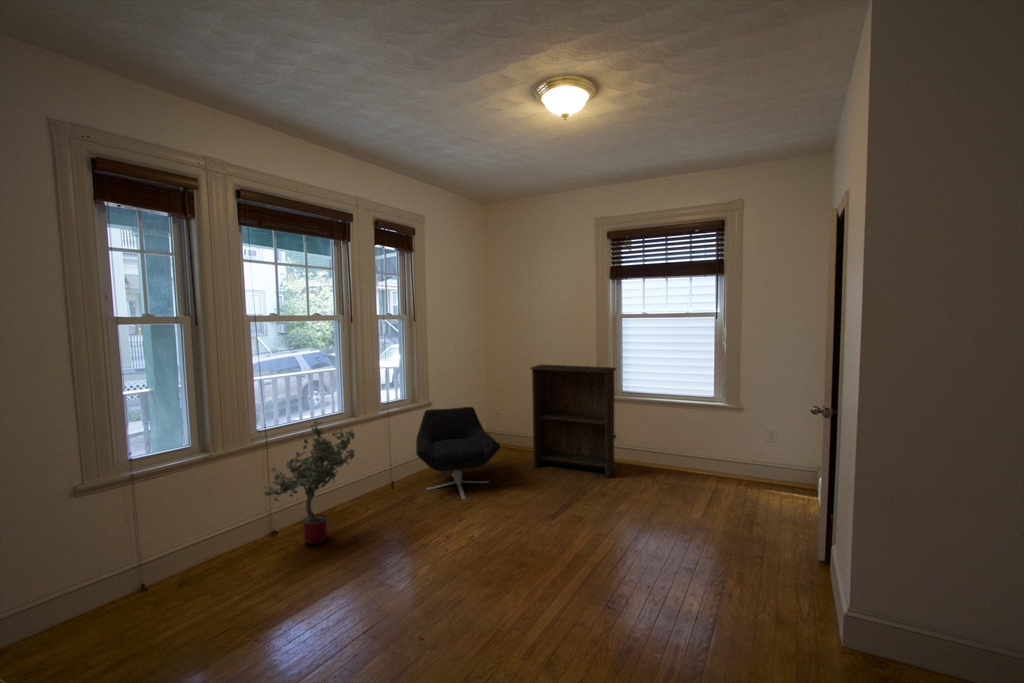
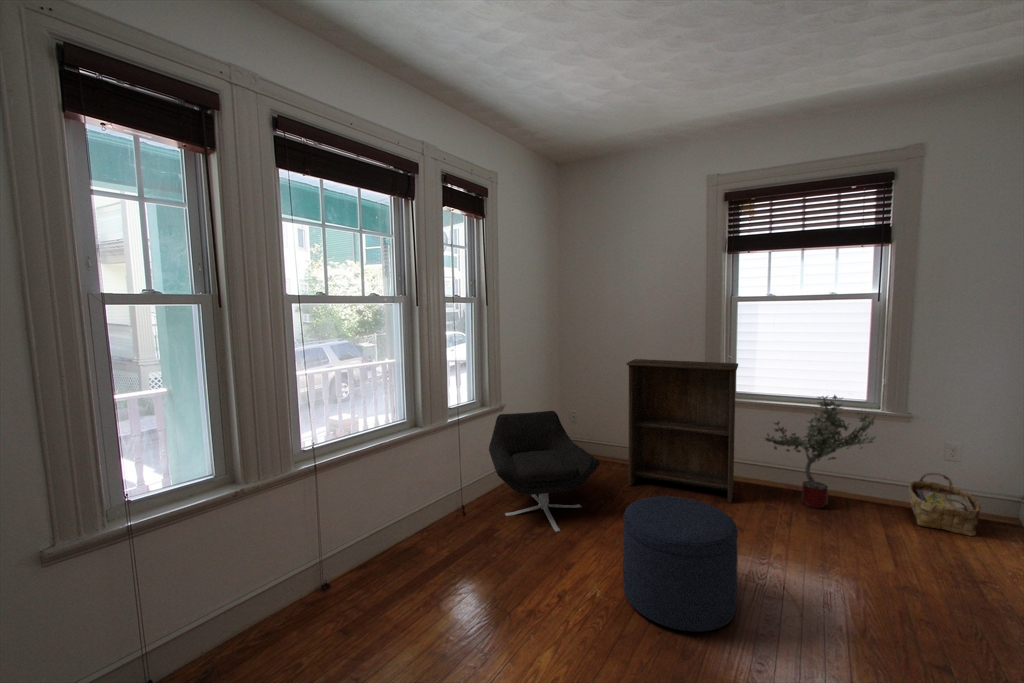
potted tree: present [264,421,355,544] -> present [766,395,875,508]
woven basket: none [736,451,780,496] -> present [909,473,981,536]
ottoman: none [496,465,573,554] -> present [623,496,738,632]

